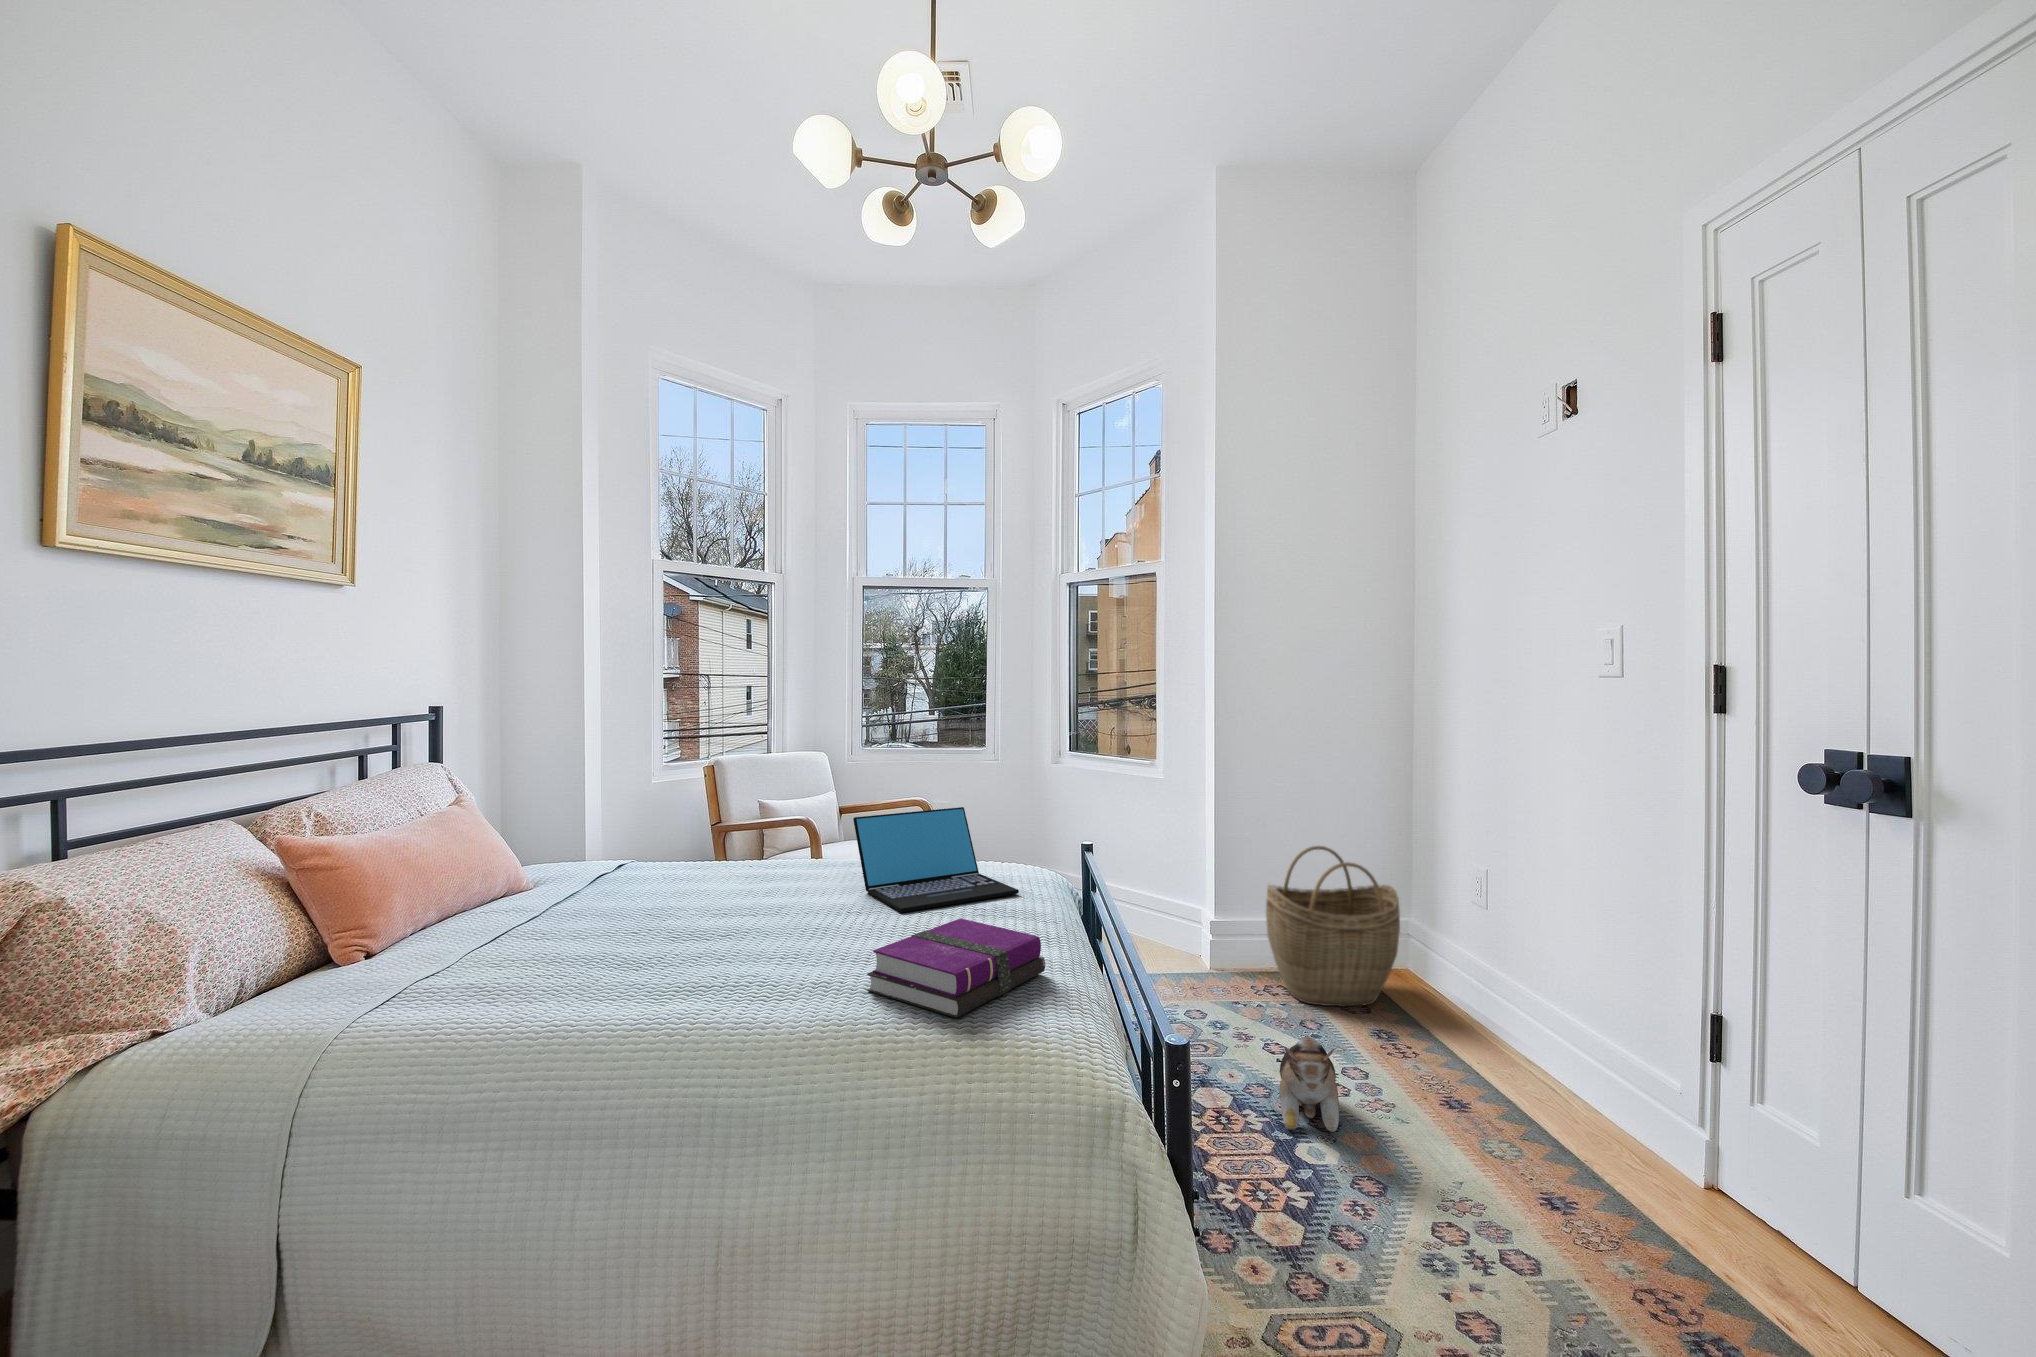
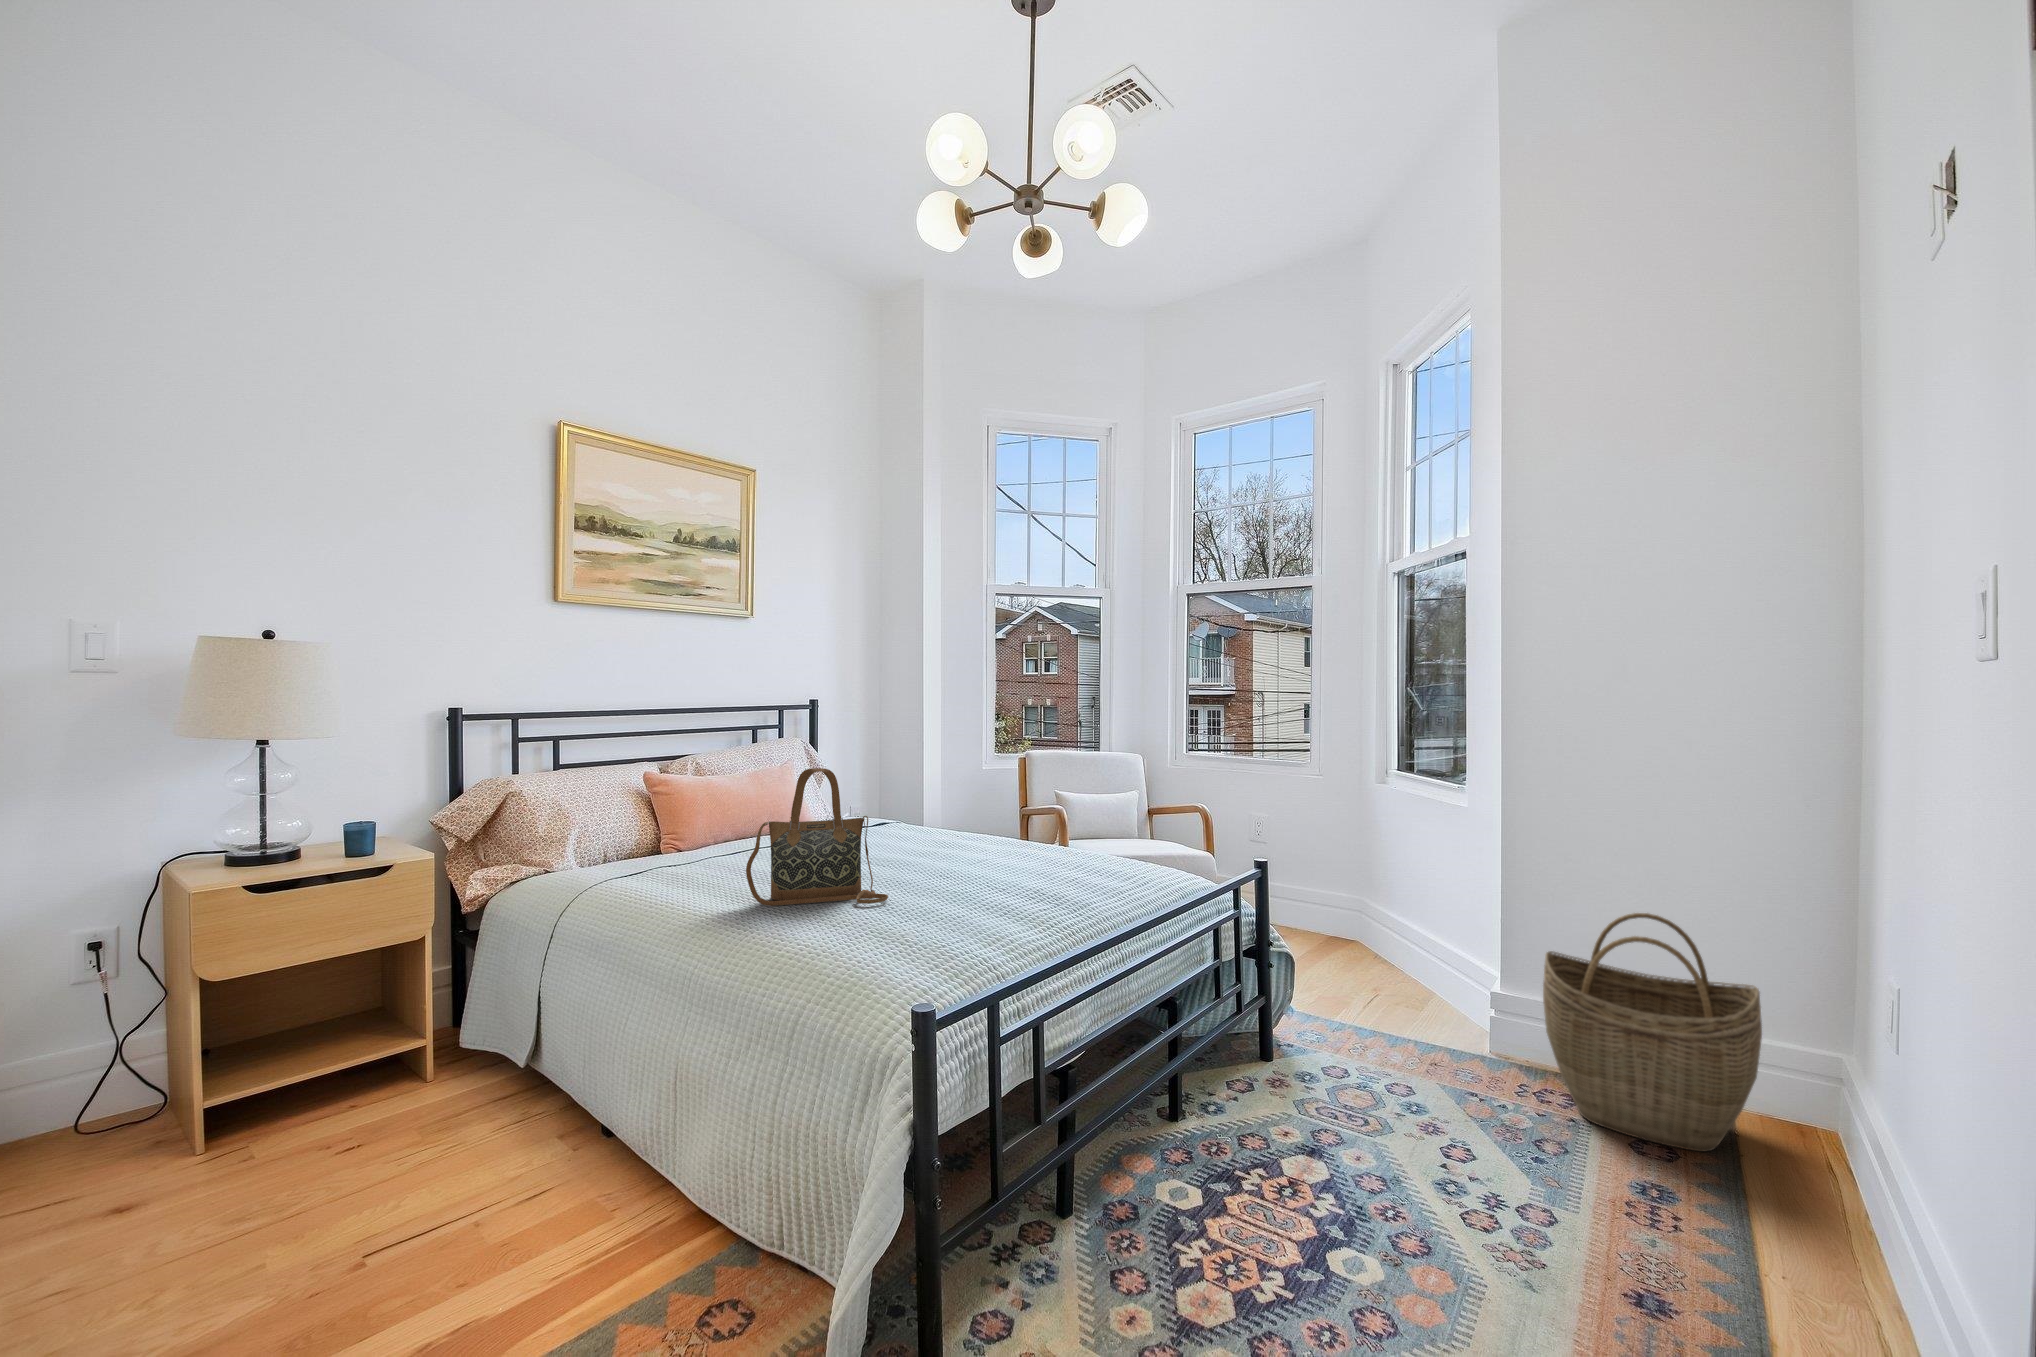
handbag: none [669,797,836,983] -> present [746,768,888,906]
laptop: present [853,807,1019,912] -> none [986,803,1115,893]
notebook: present [867,918,1045,1018] -> none [843,892,988,962]
plush toy: present [1279,1036,1339,1132] -> none [1322,1117,1463,1252]

